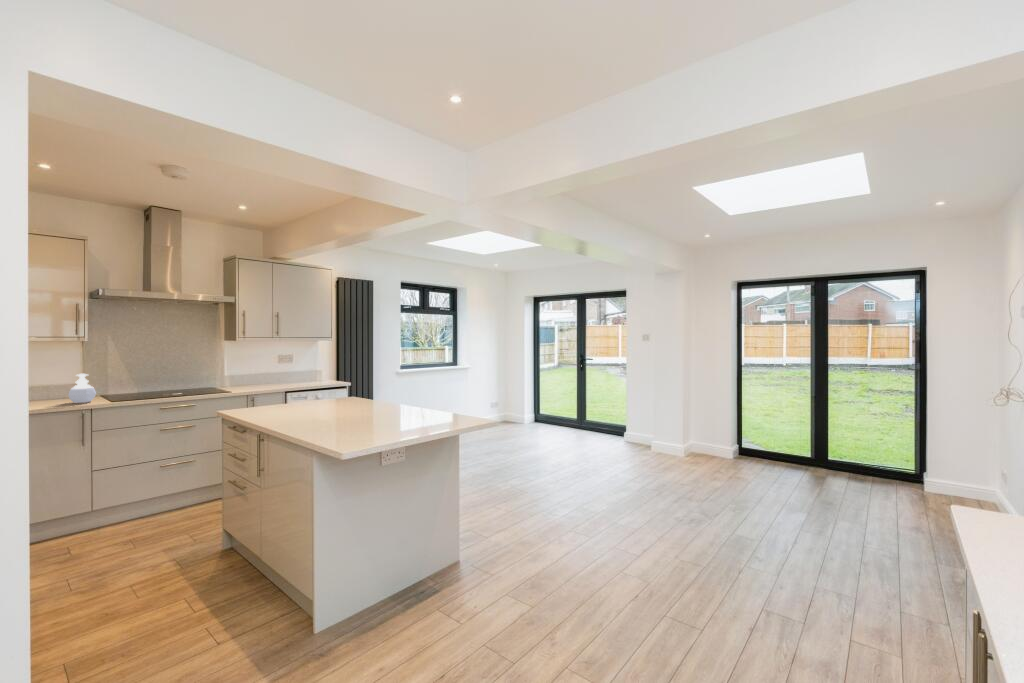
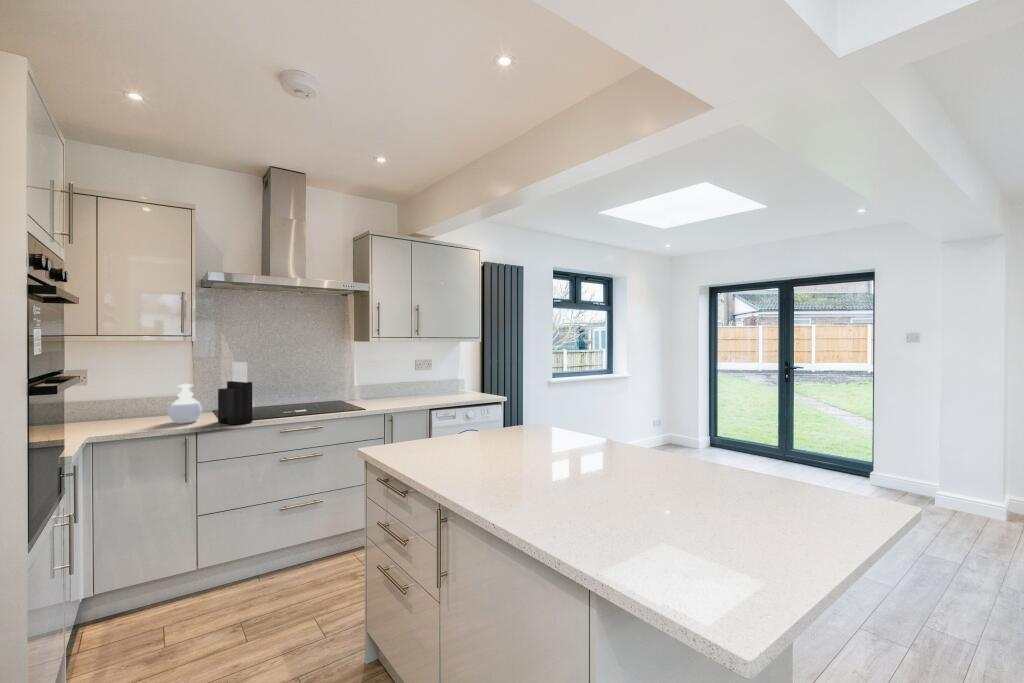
knife block: none [110,357,140,403] -> present [218,362,252,425]

